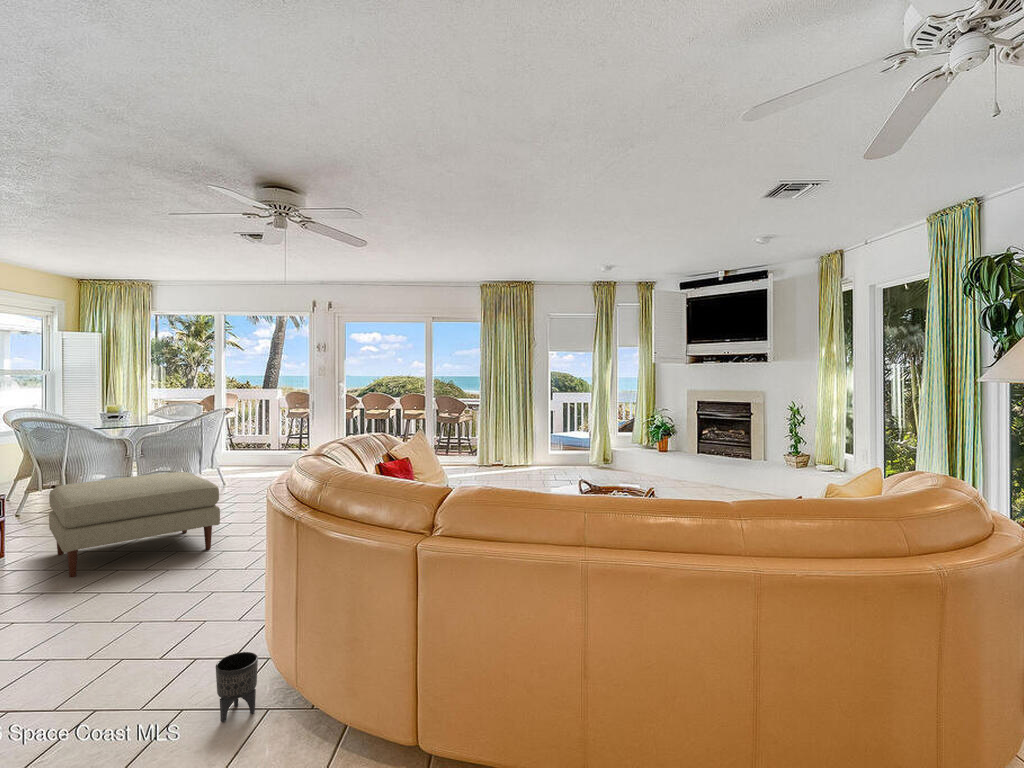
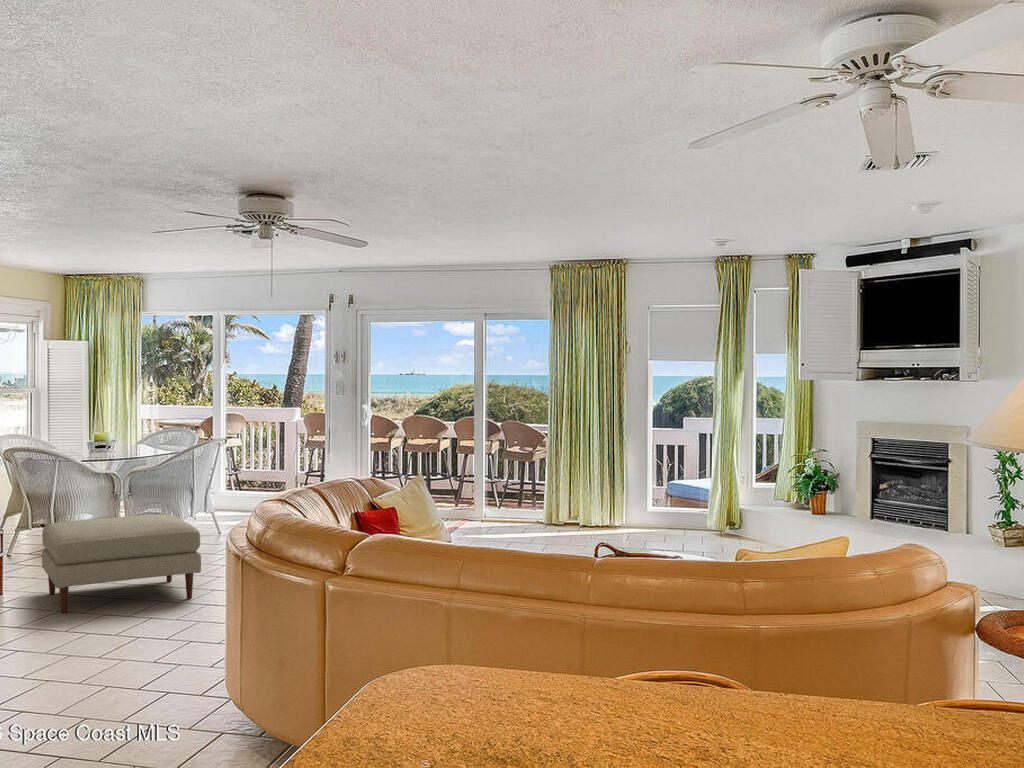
planter: present [216,652,258,722] -> none [171,665,204,715]

